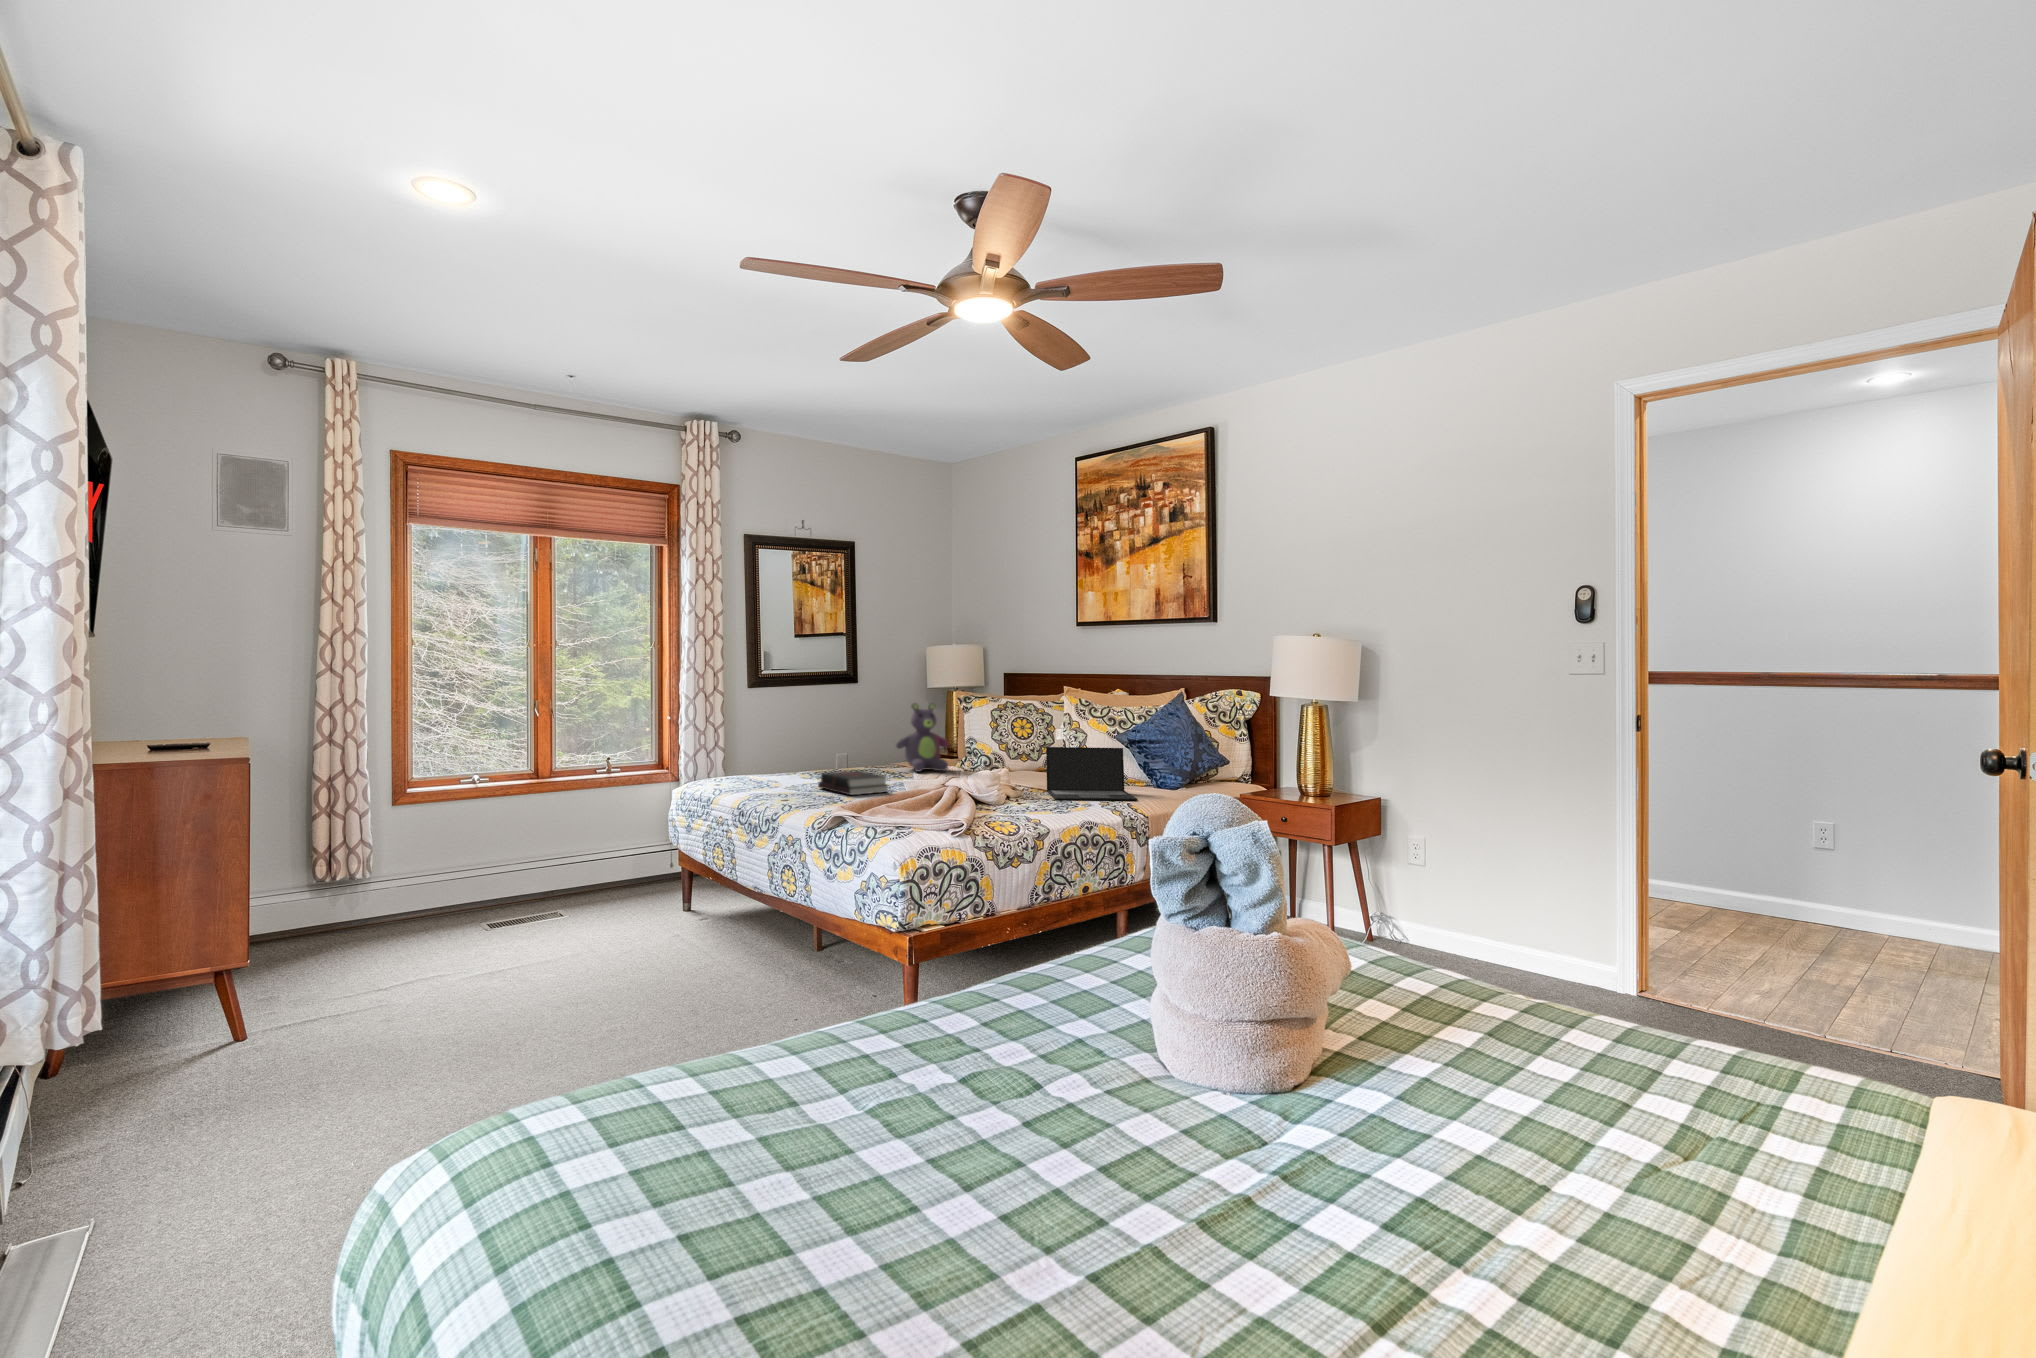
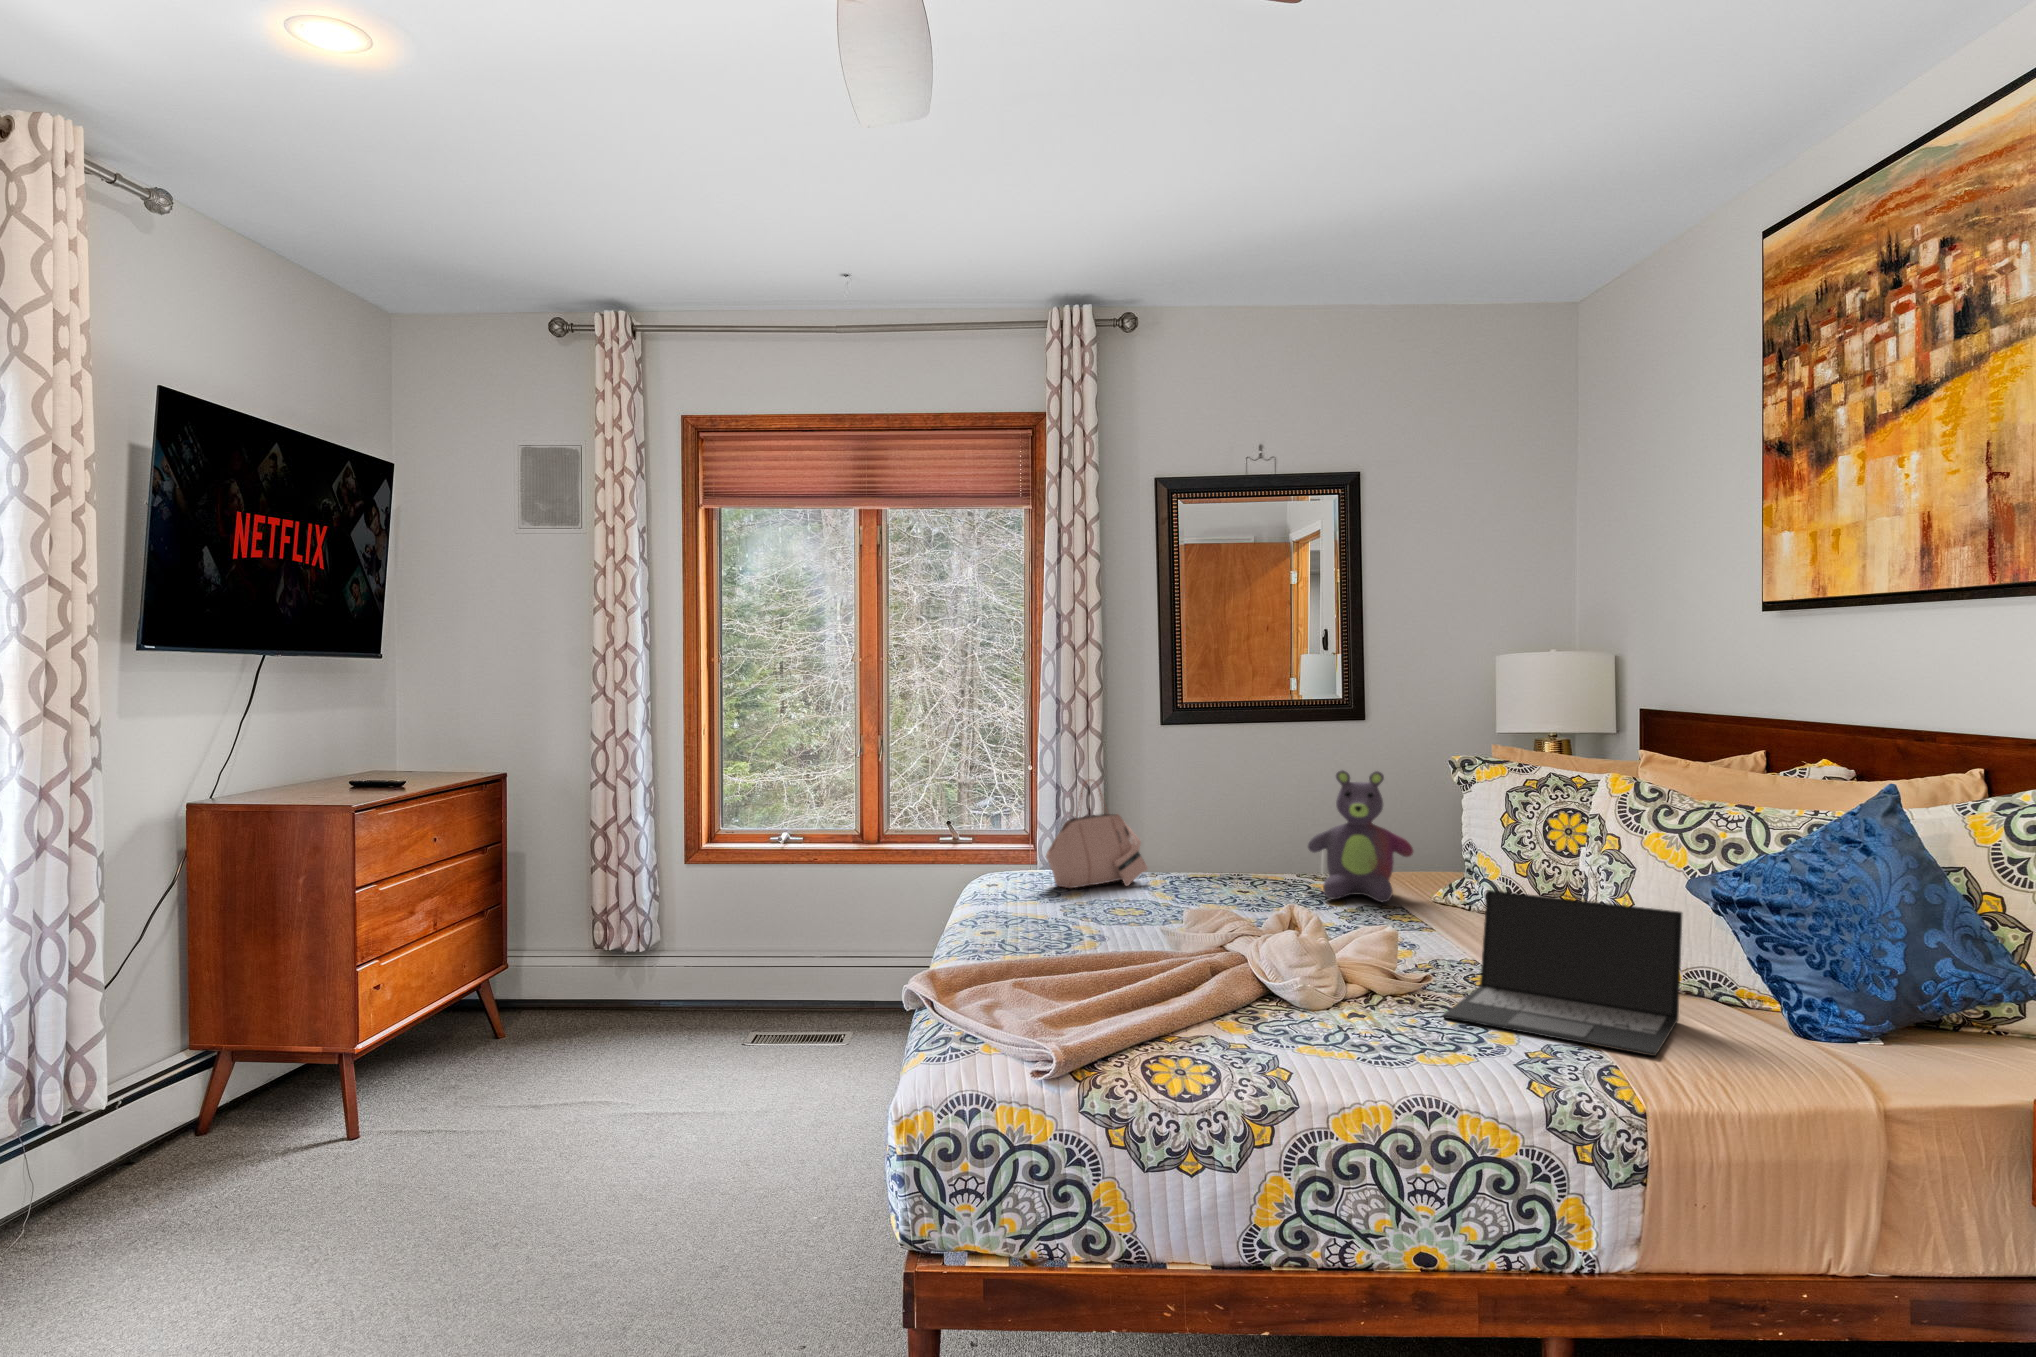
handbag: none [758,710,809,778] -> present [1046,780,1148,888]
hardback book: present [818,770,888,795] -> none [1077,894,1165,944]

